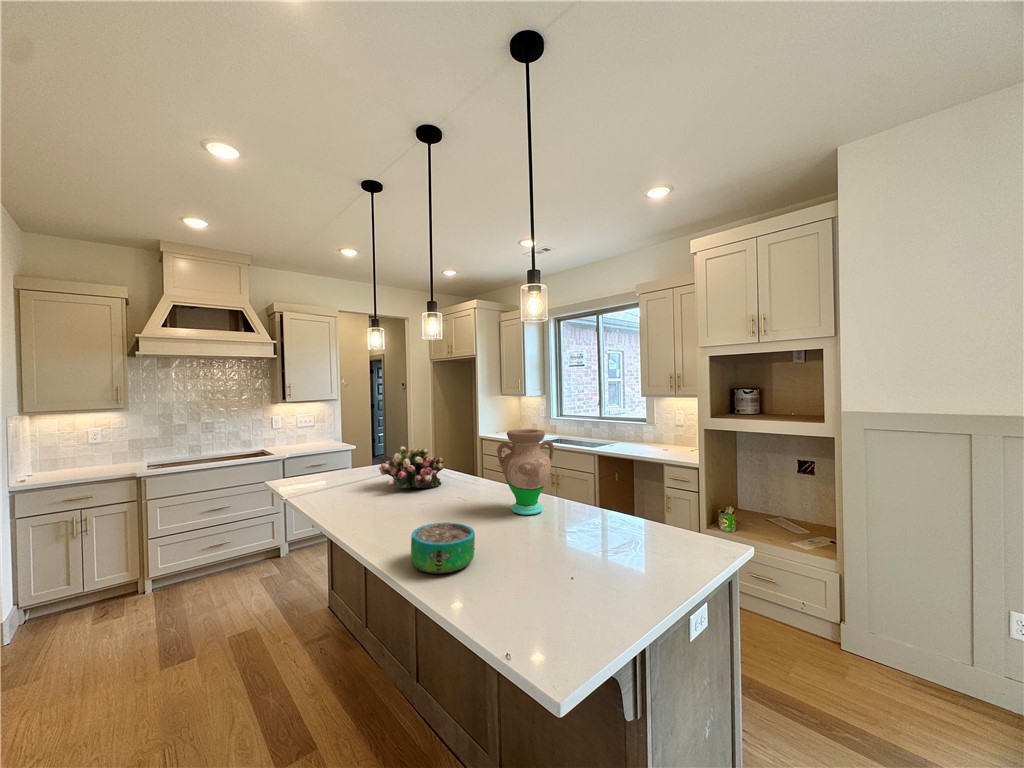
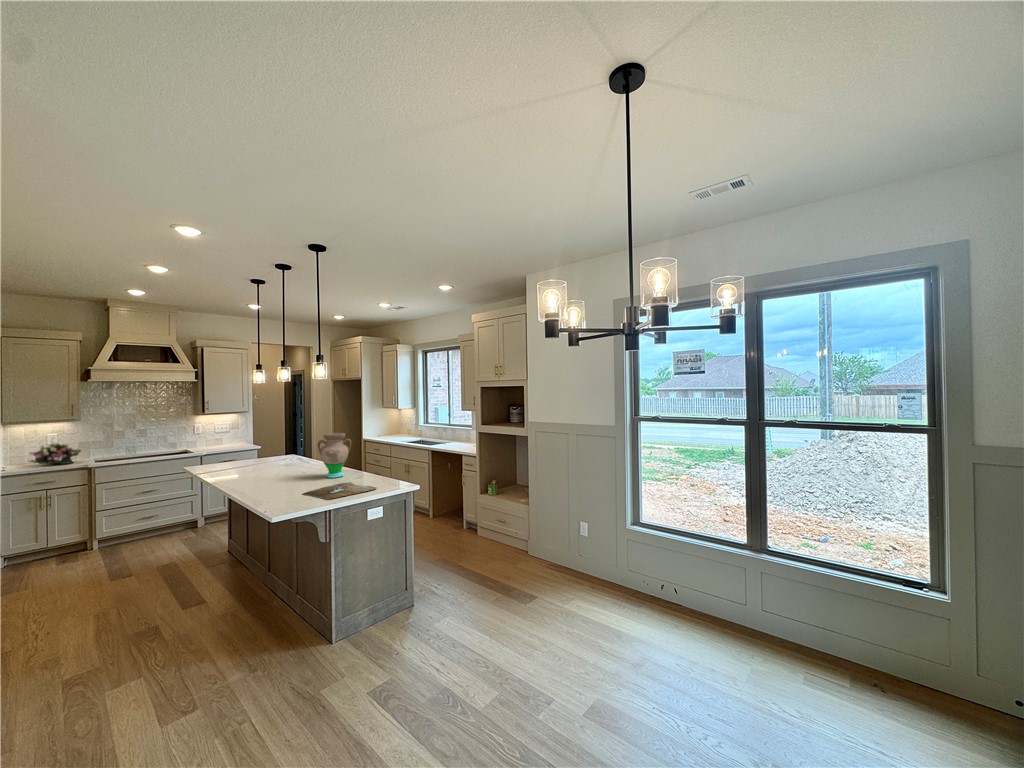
flower arrangement: present [379,446,444,488] -> present [28,443,81,464]
decorative bowl: present [411,522,475,574] -> none [252,477,285,496]
cutting board: none [516,530,667,596] -> present [302,482,377,500]

